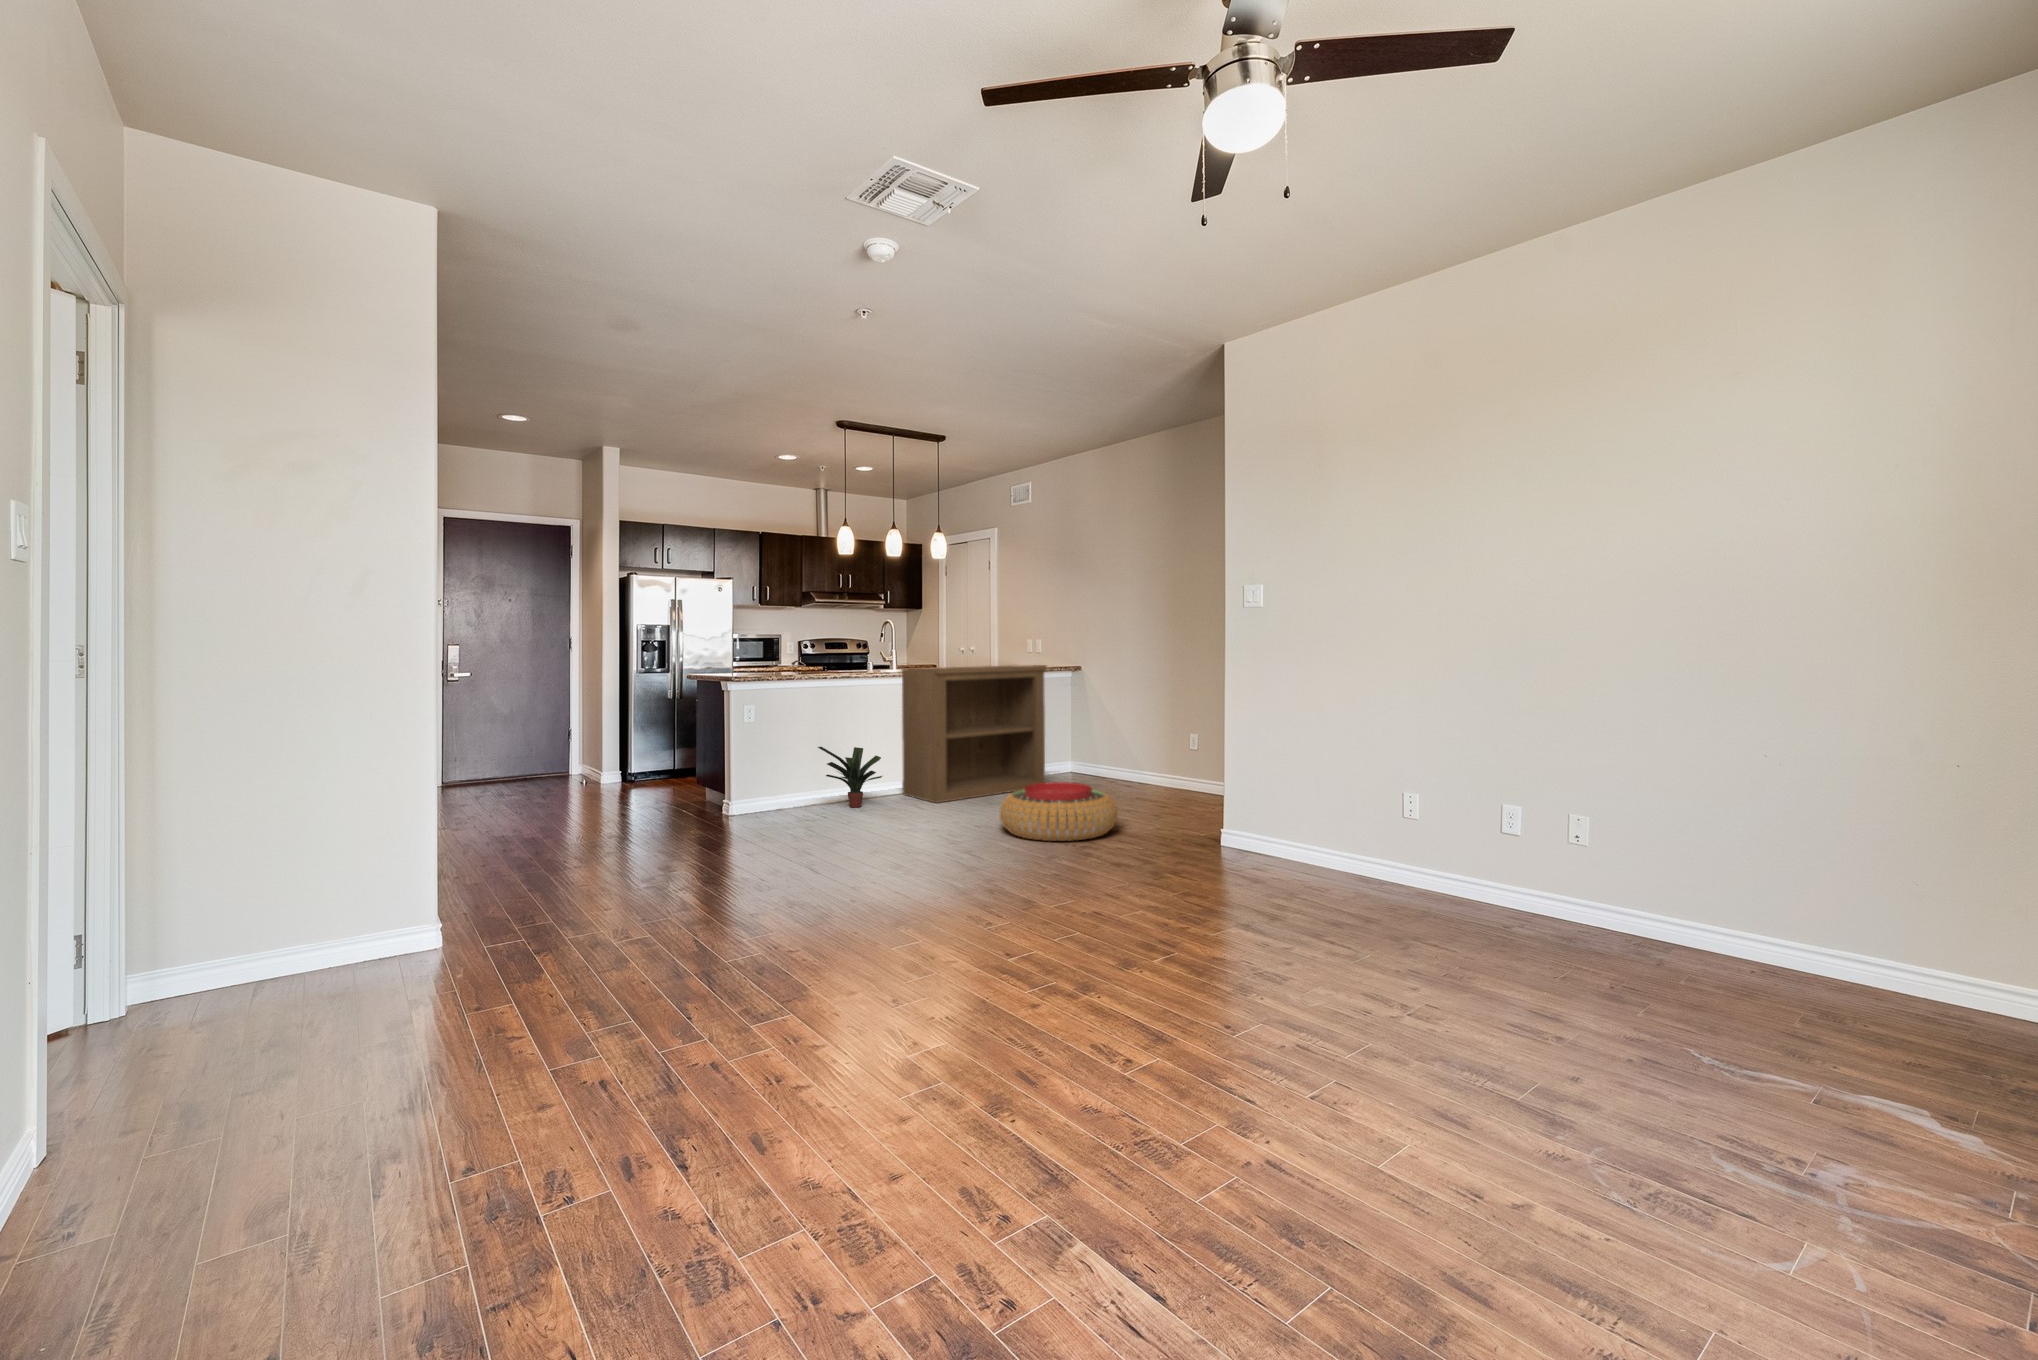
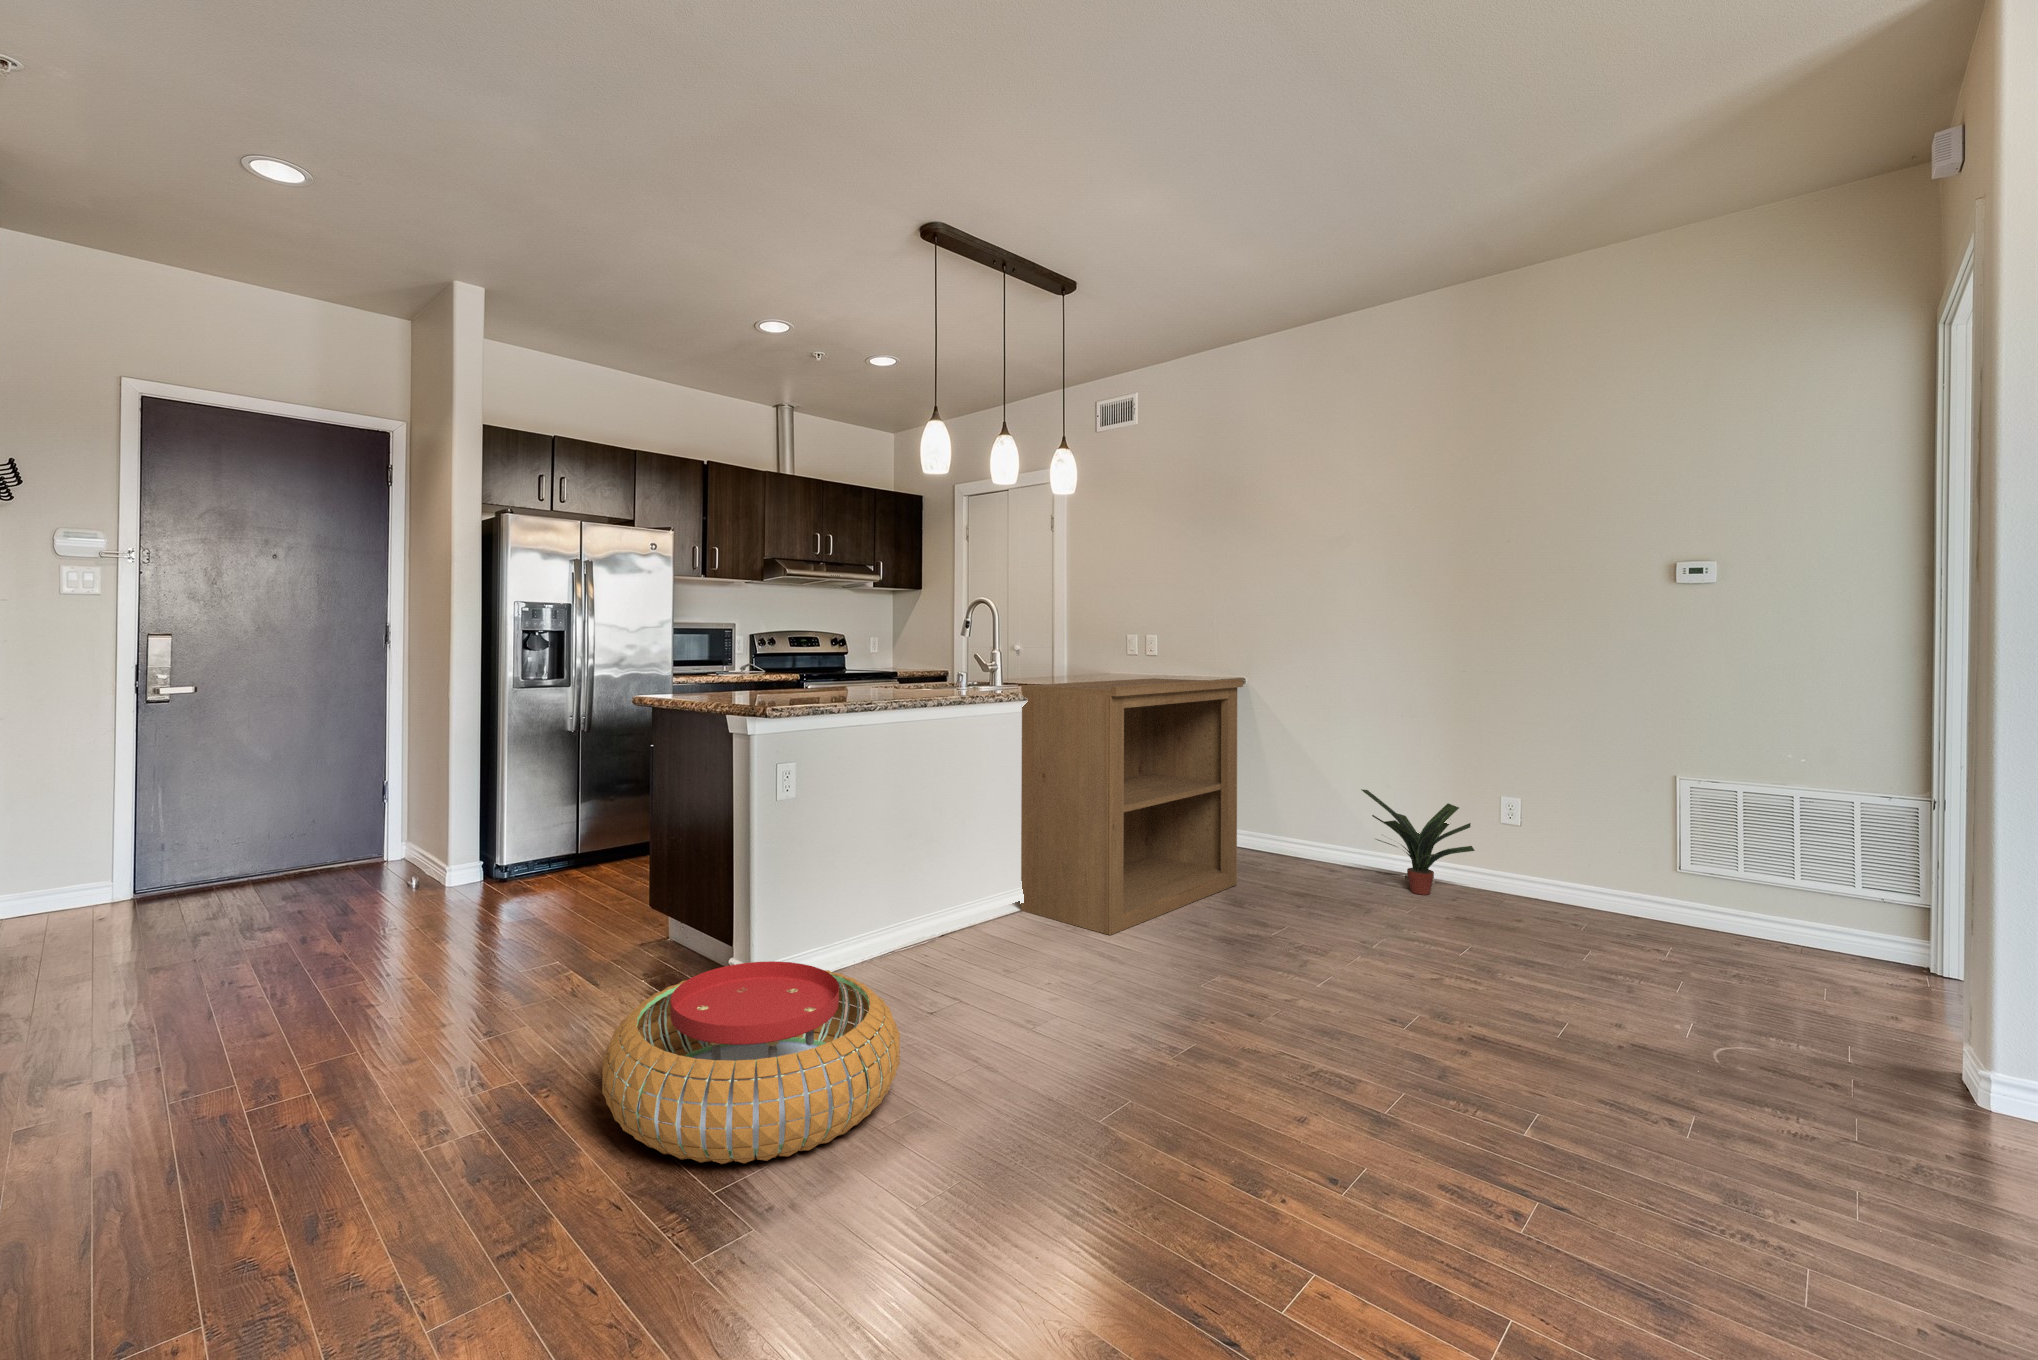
potted plant: present [818,747,882,808] -> present [1361,789,1475,895]
pouf: present [1000,782,1117,841] -> present [602,961,900,1164]

